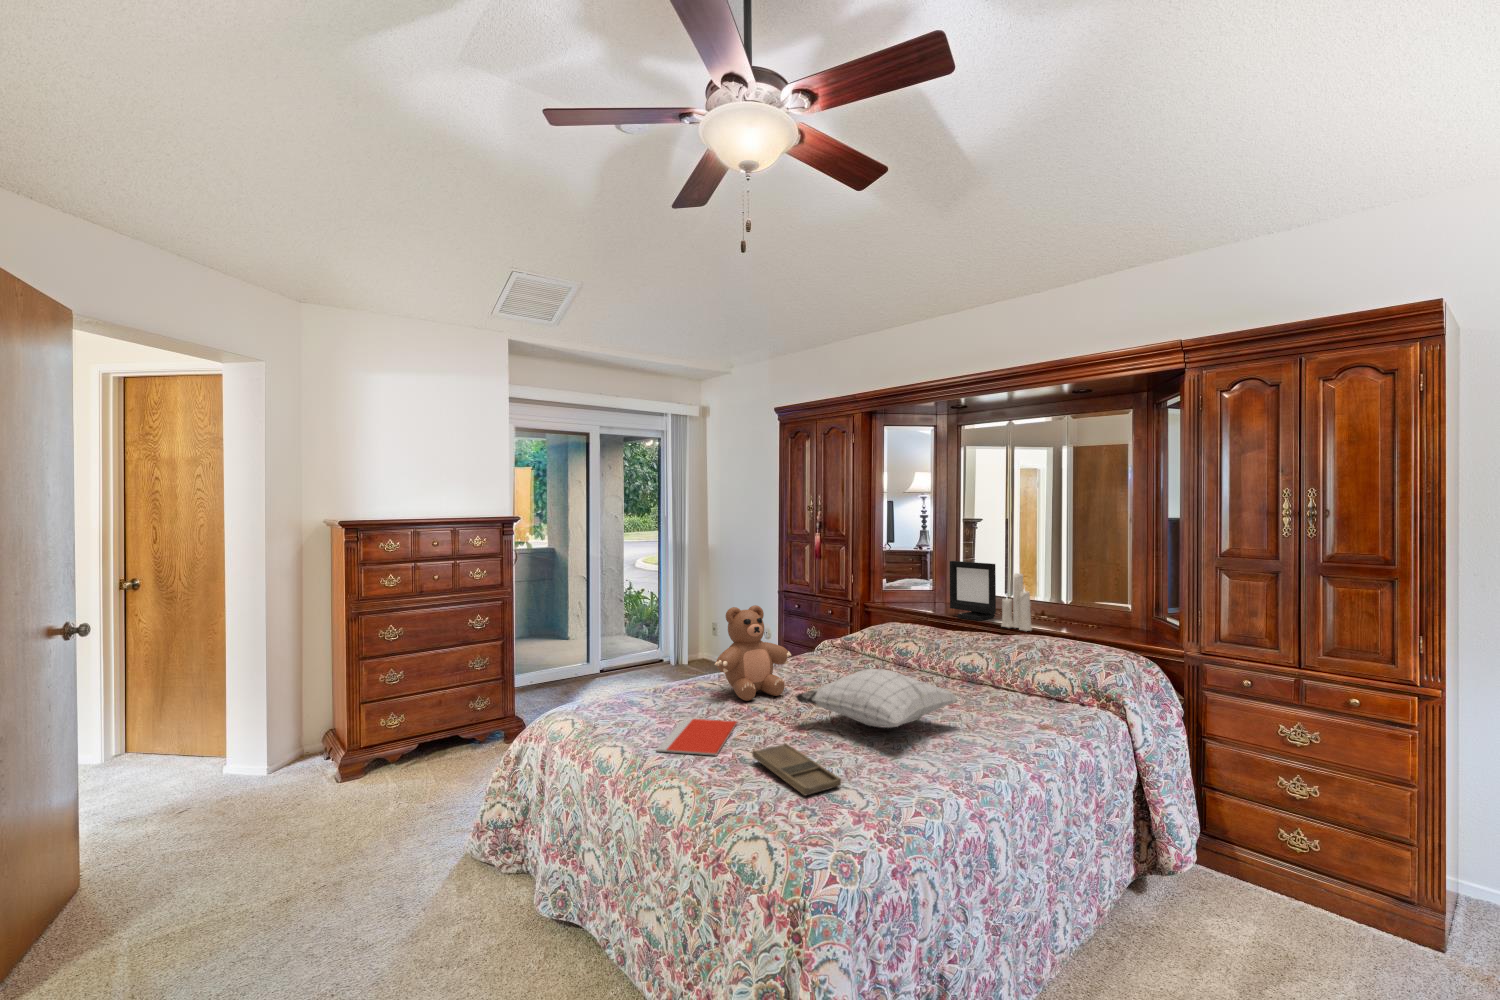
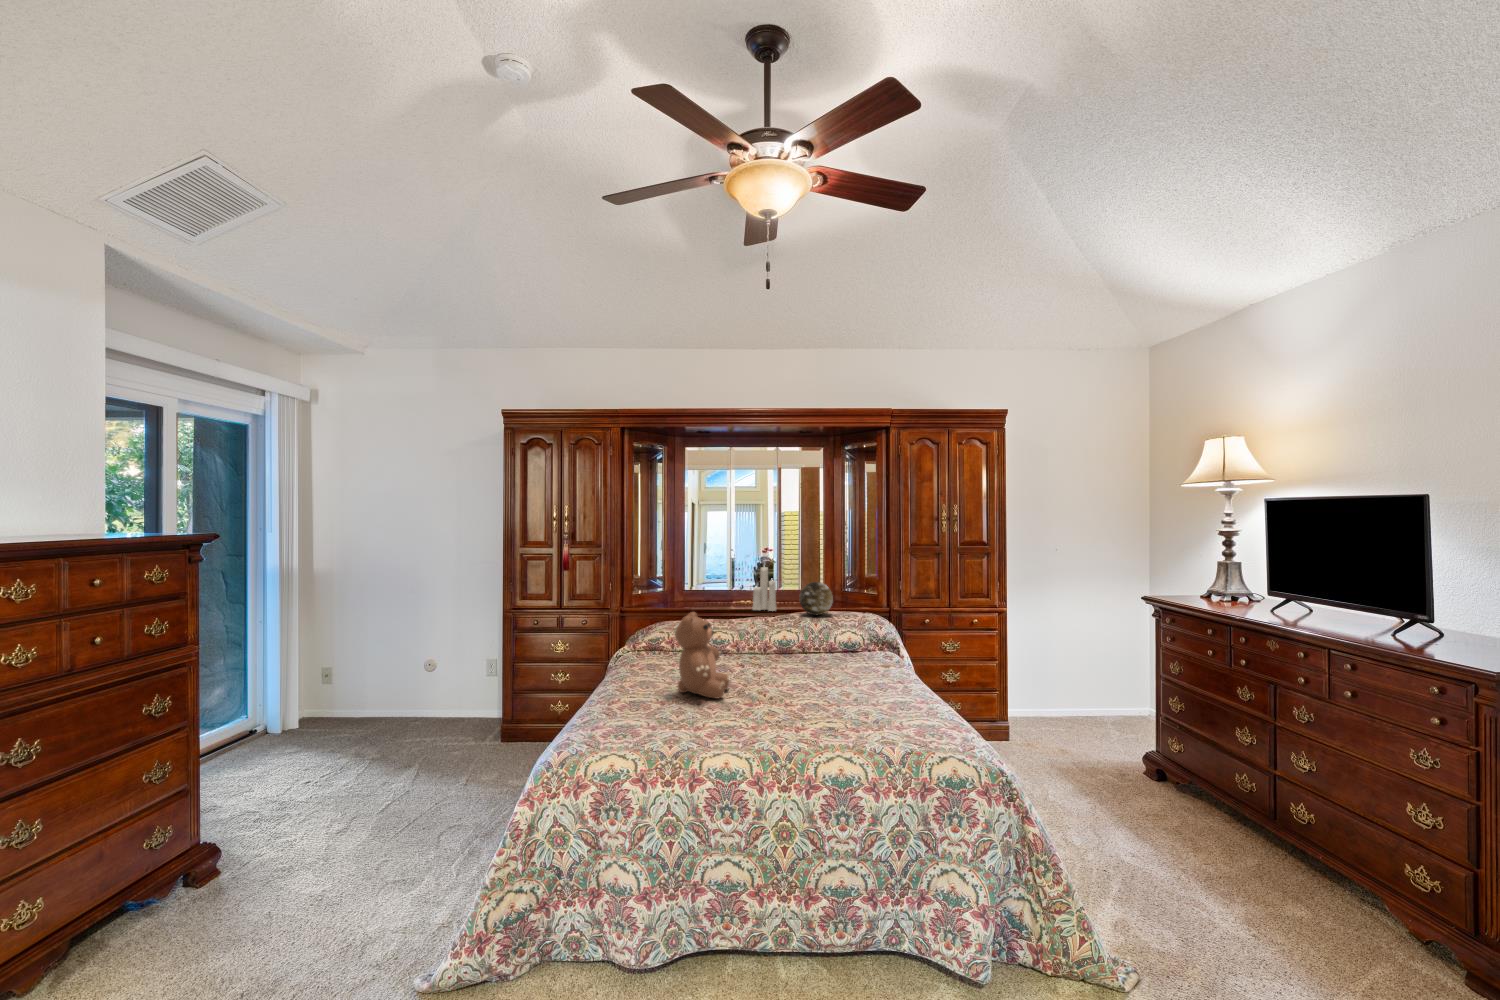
picture frame: present [950,561,996,621] -> none [695,560,736,609]
decorative orb: none [1035,597,1085,643] -> present [800,582,833,615]
pillow: present [796,669,958,728] -> none [783,645,888,689]
notebook: present [657,718,737,755] -> none [726,711,821,743]
tray: present [752,743,841,796] -> none [847,709,922,731]

